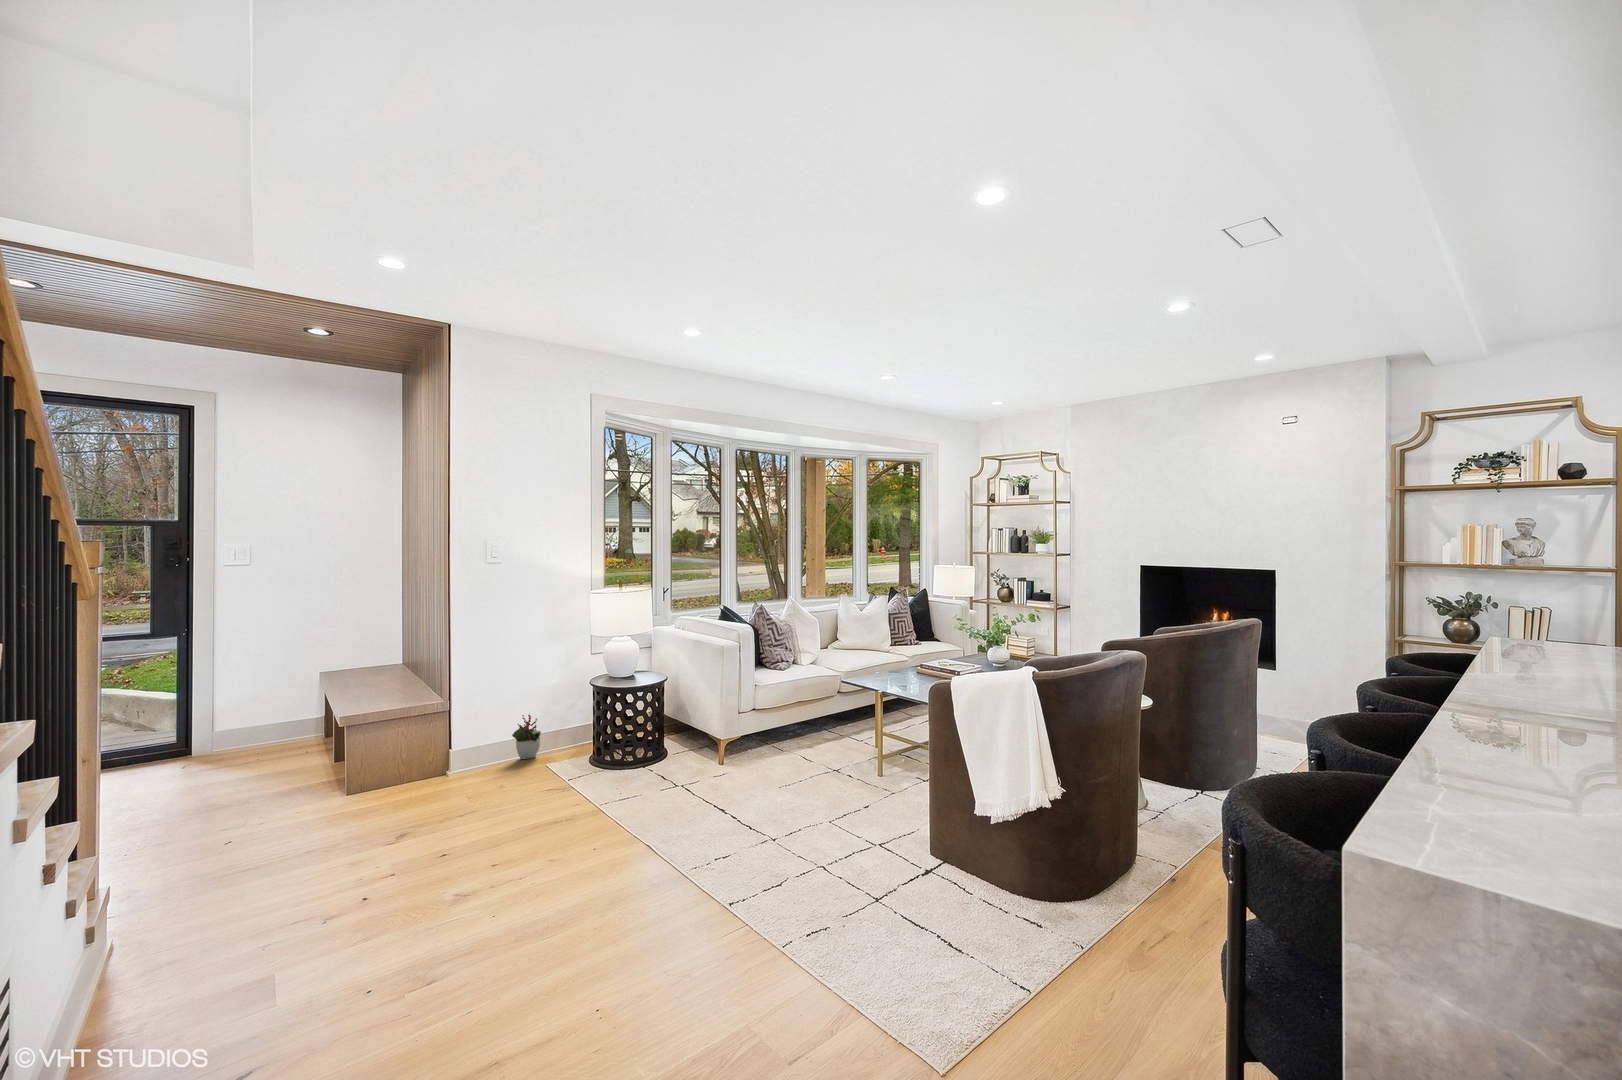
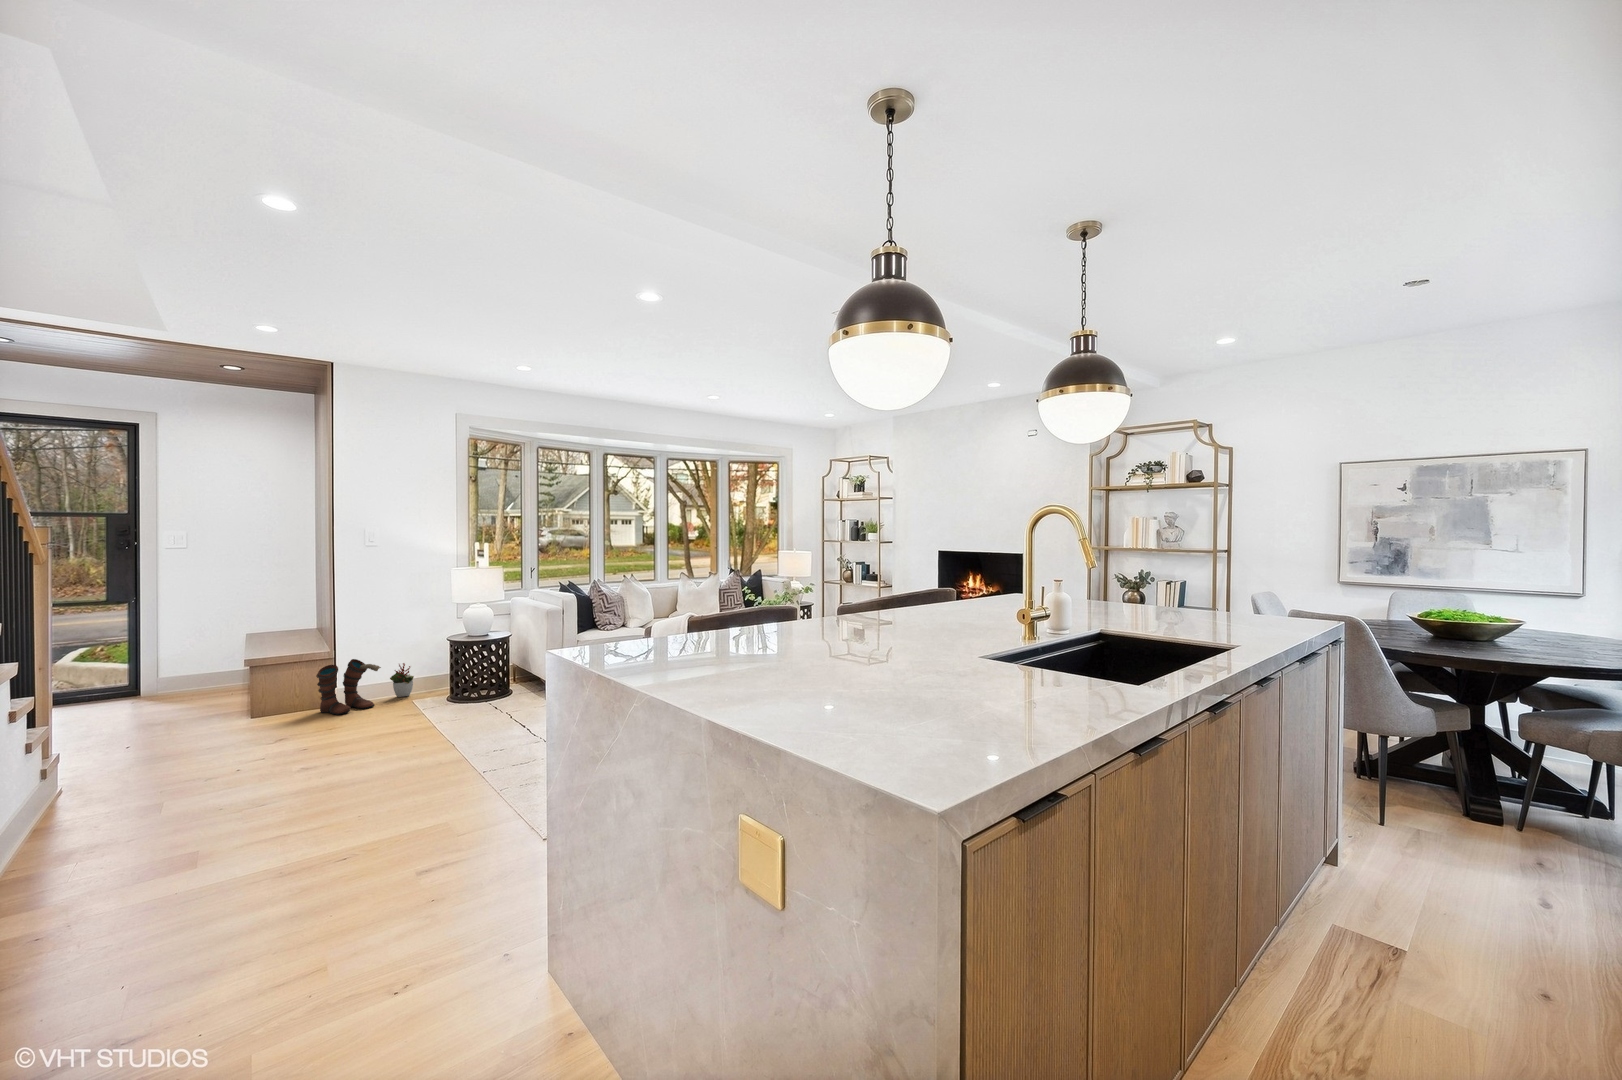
boots: none [425,713,504,792] -> present [316,659,381,715]

